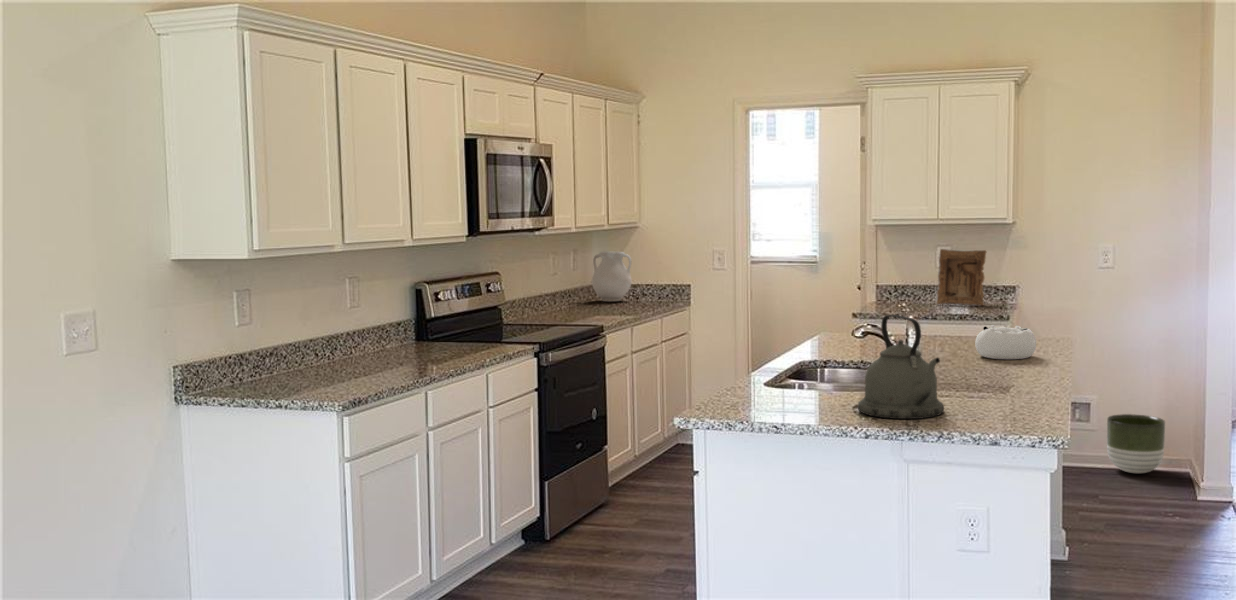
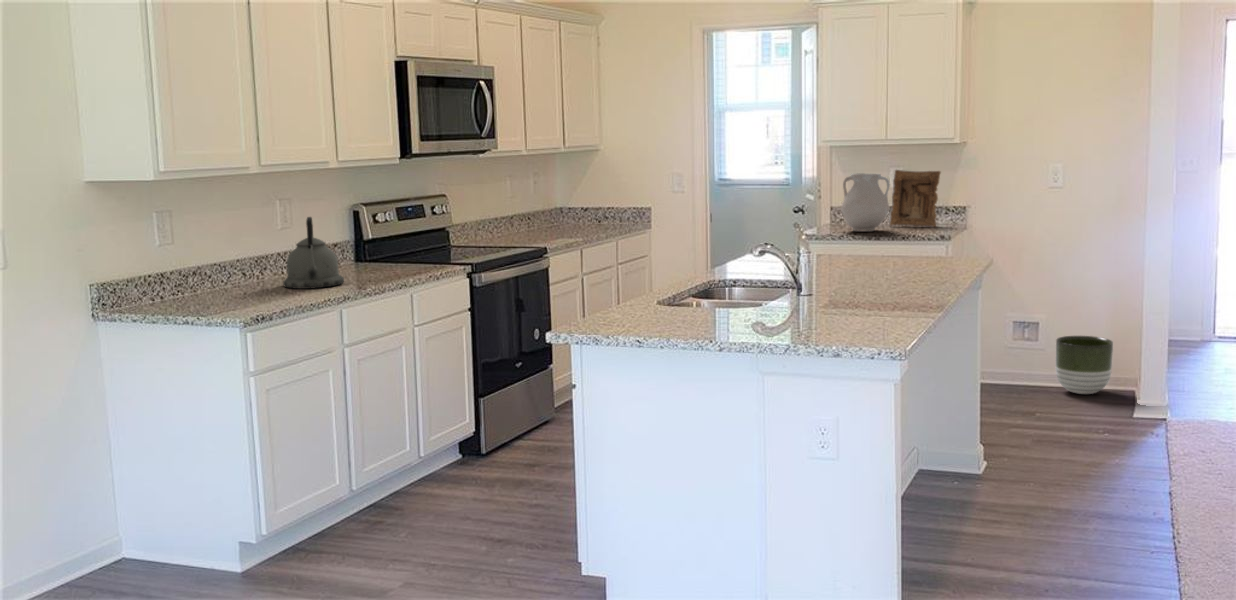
vase: present [592,251,632,301] -> present [841,173,890,231]
kettle: present [858,315,944,419] -> present [283,217,344,289]
decorative bowl: present [975,325,1036,359] -> none [883,244,942,278]

